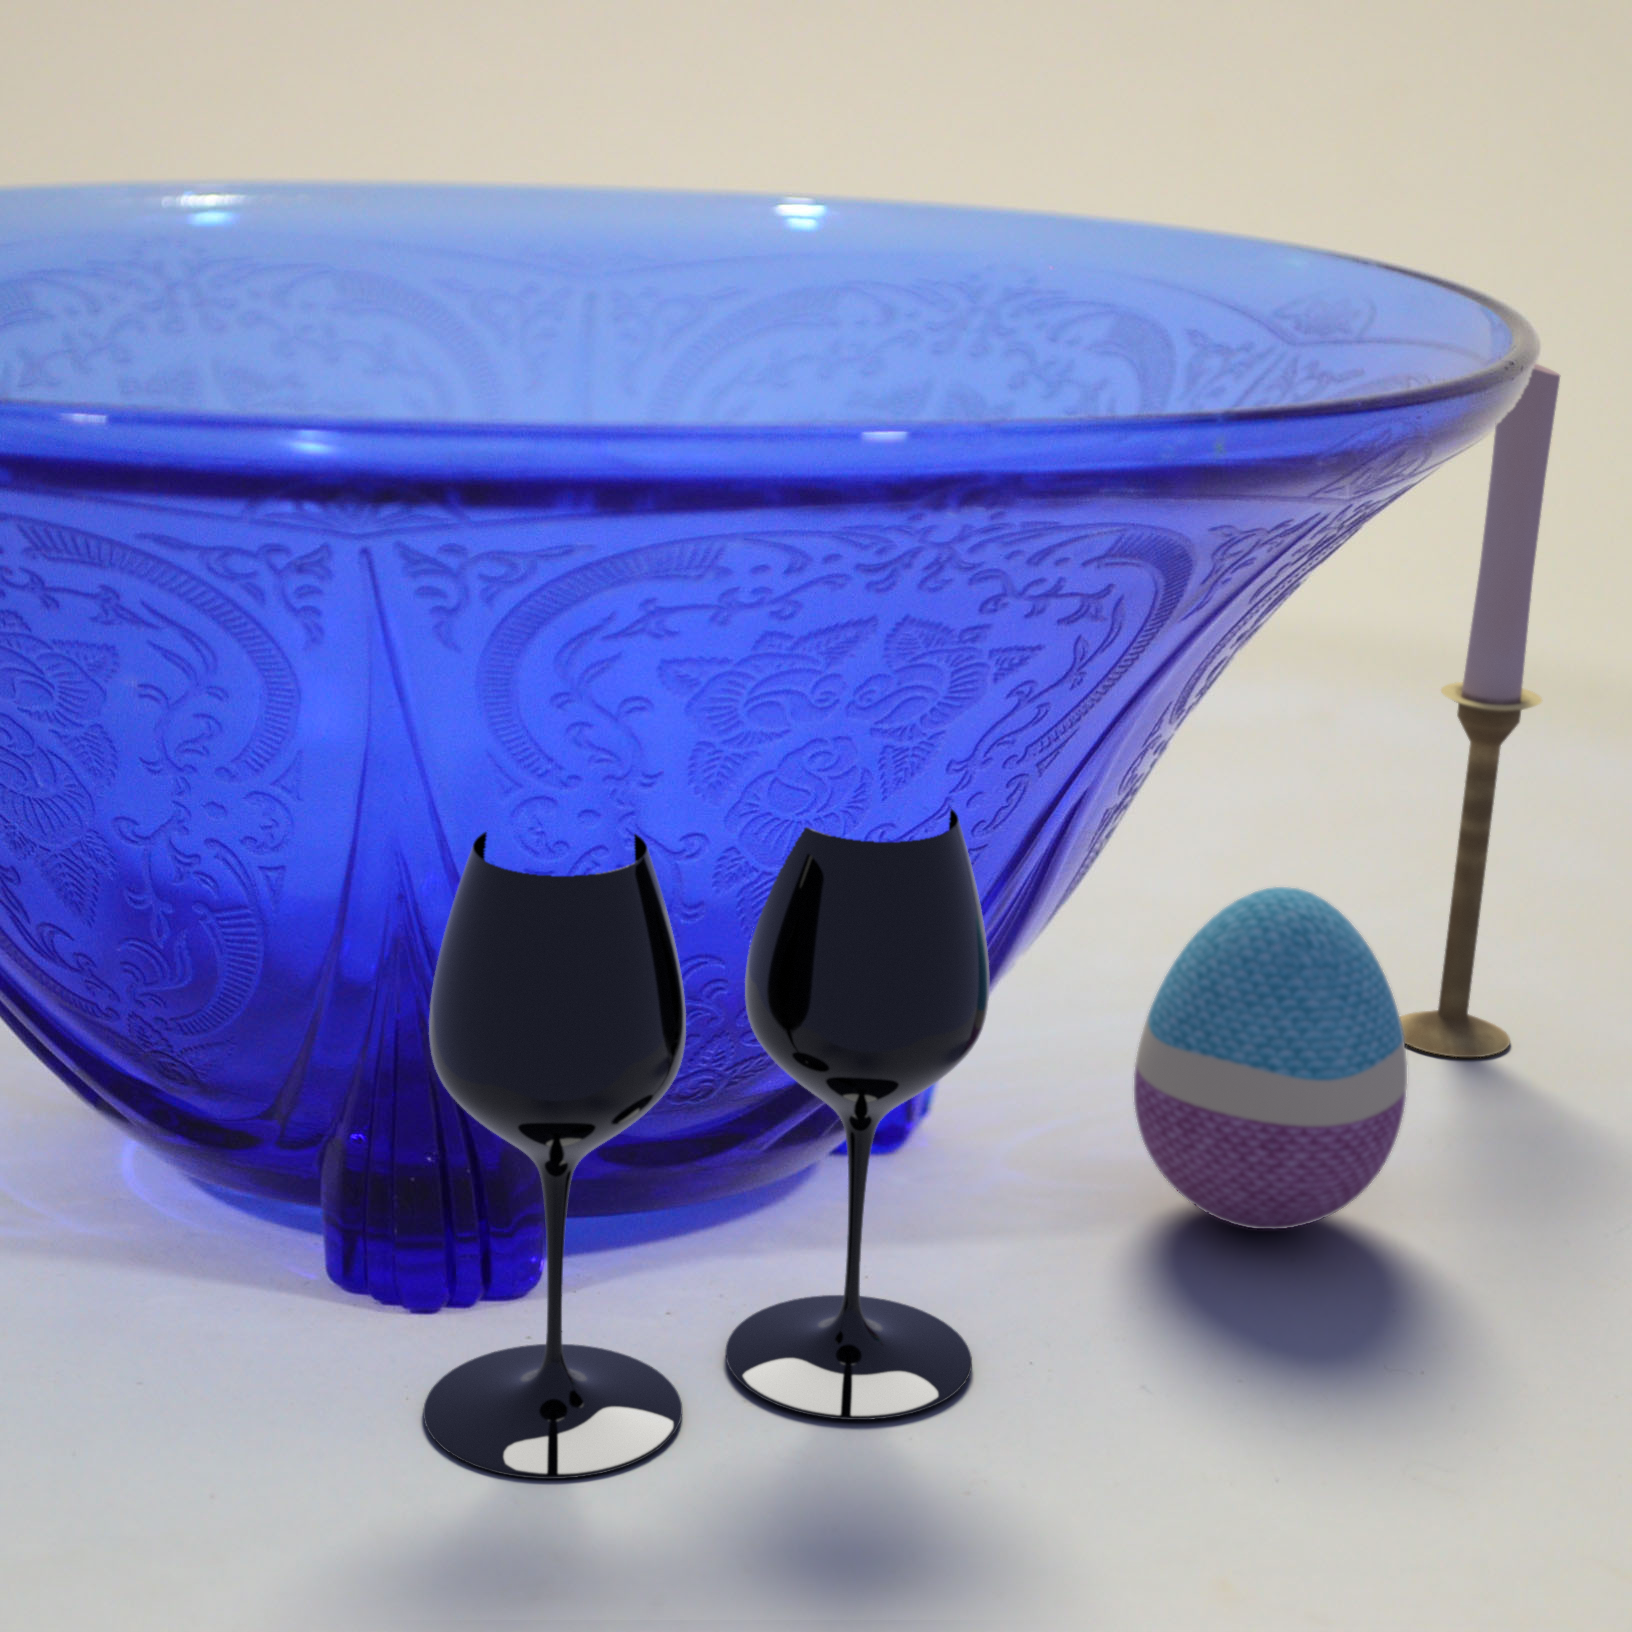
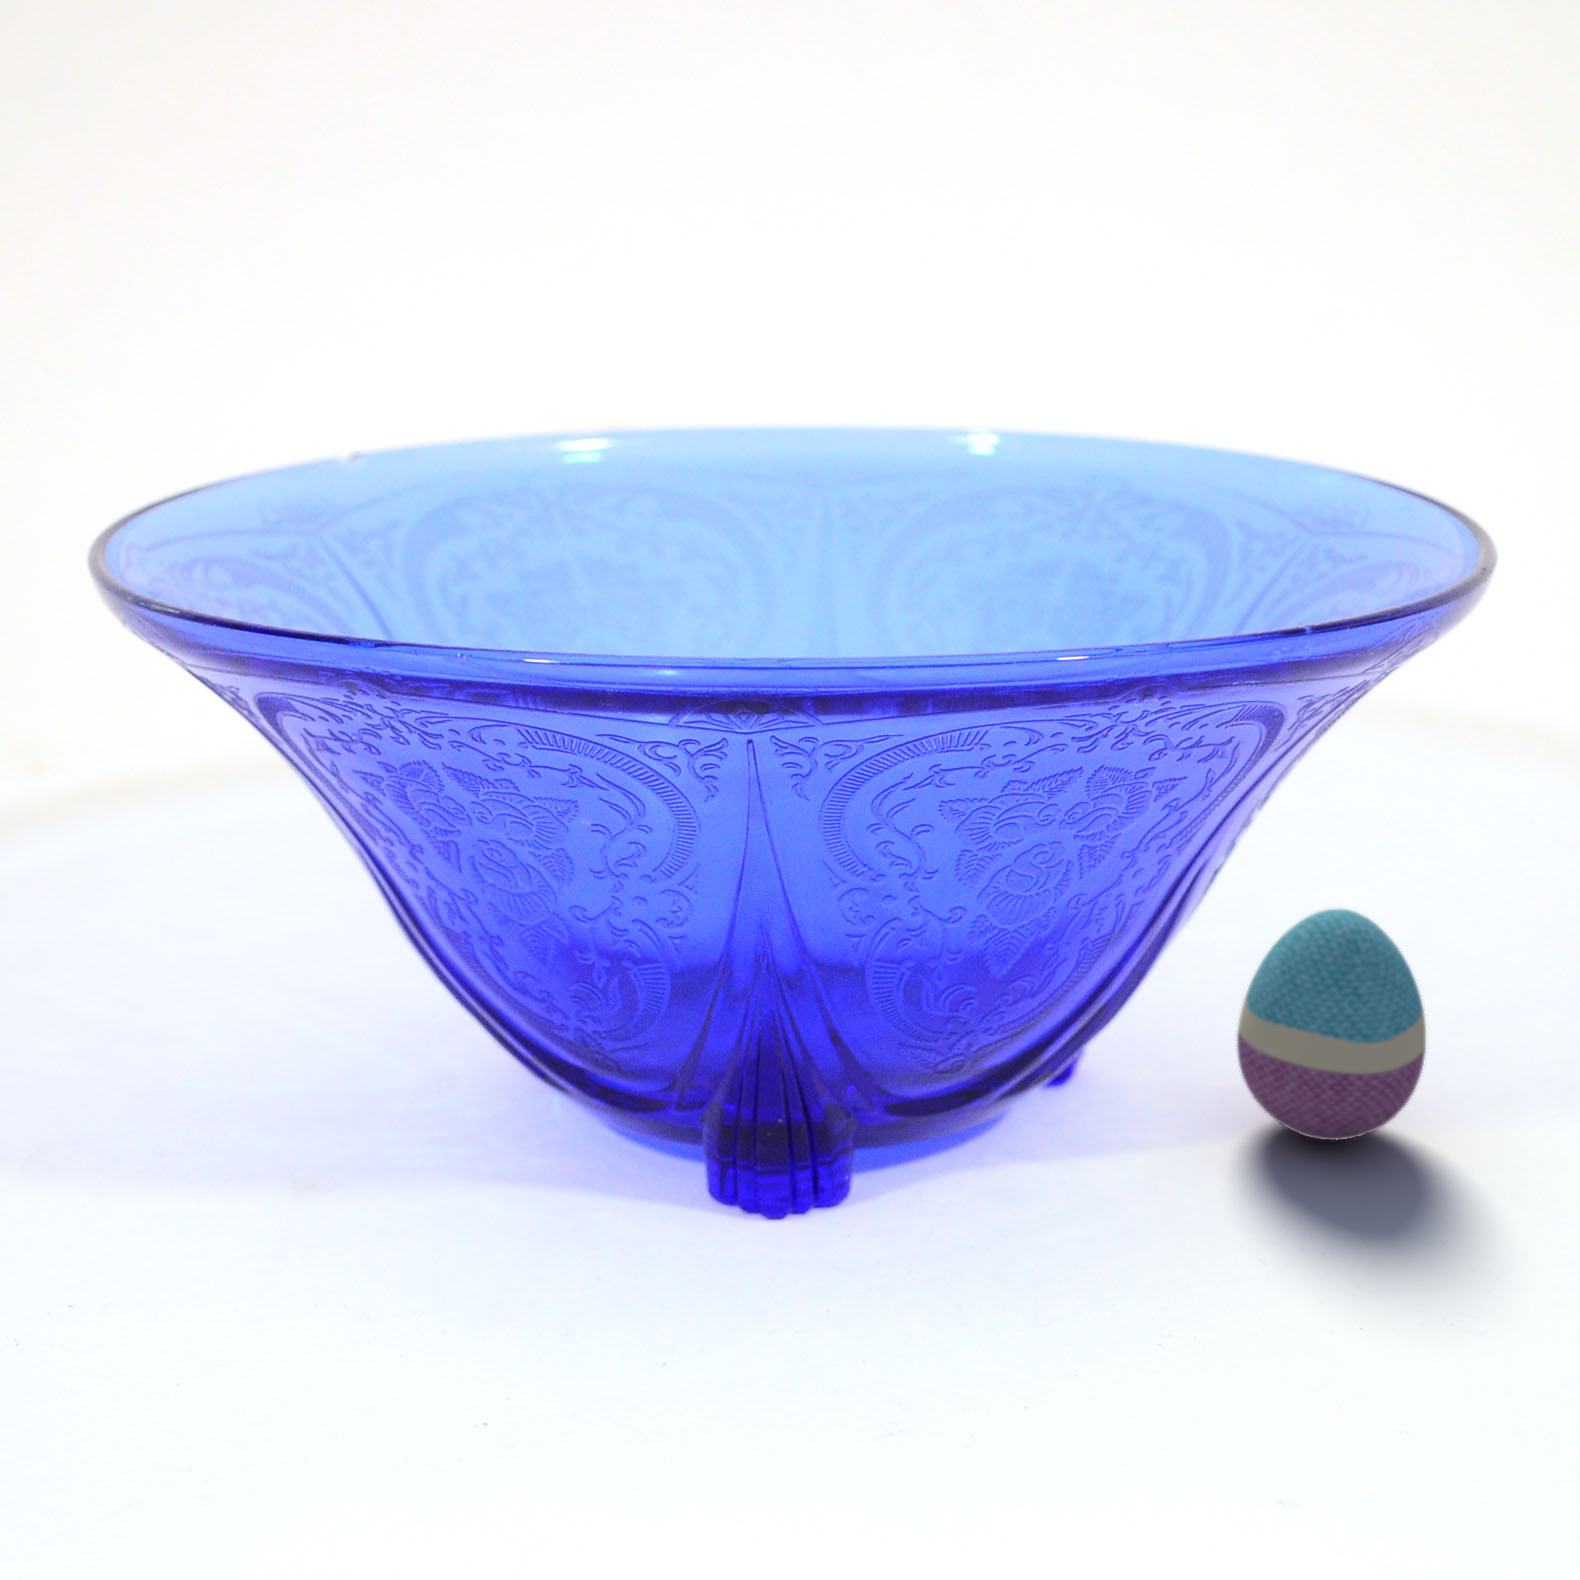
candlestick: present [1400,364,1560,1057] -> none [1400,520,1511,1004]
wine glass: present [423,807,989,1479] -> none [784,867,1152,1335]

